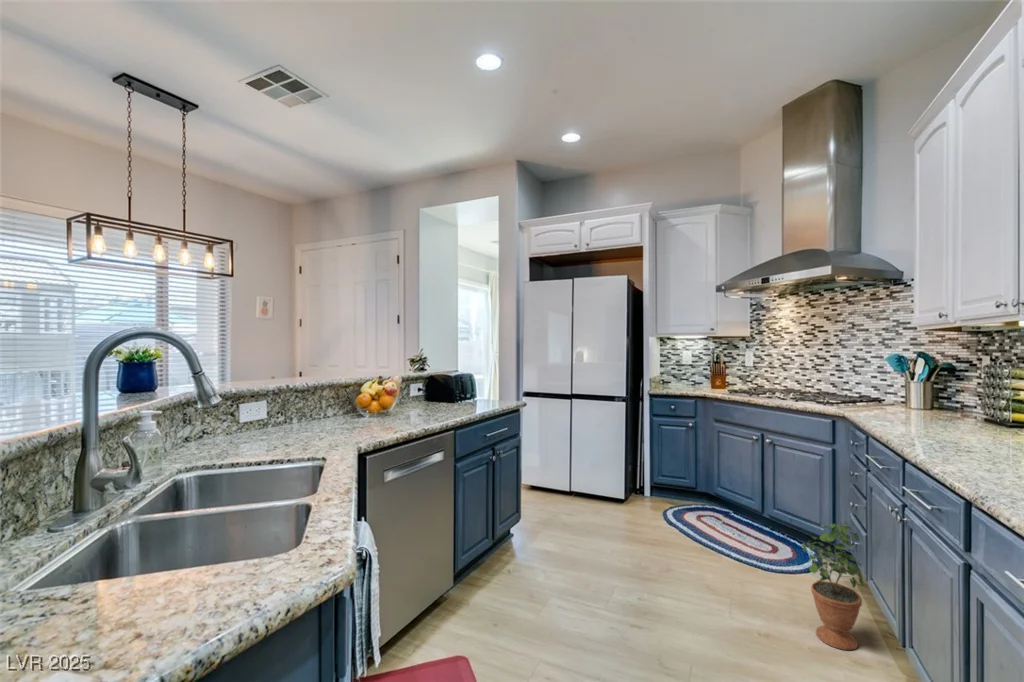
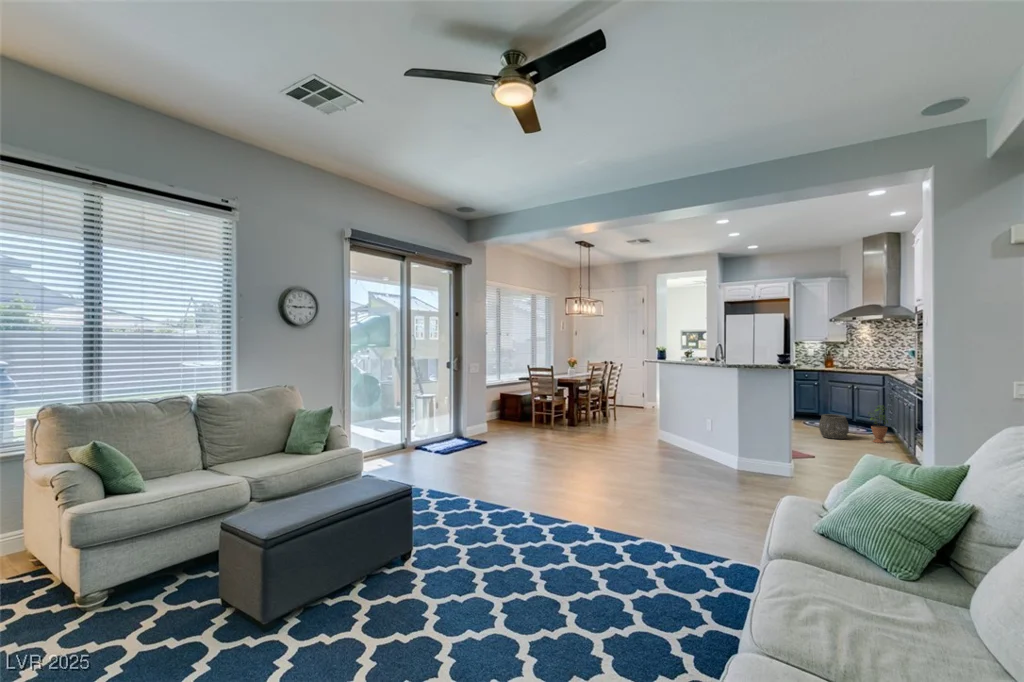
woven basket: none [671,527,750,616] -> present [819,414,849,439]

